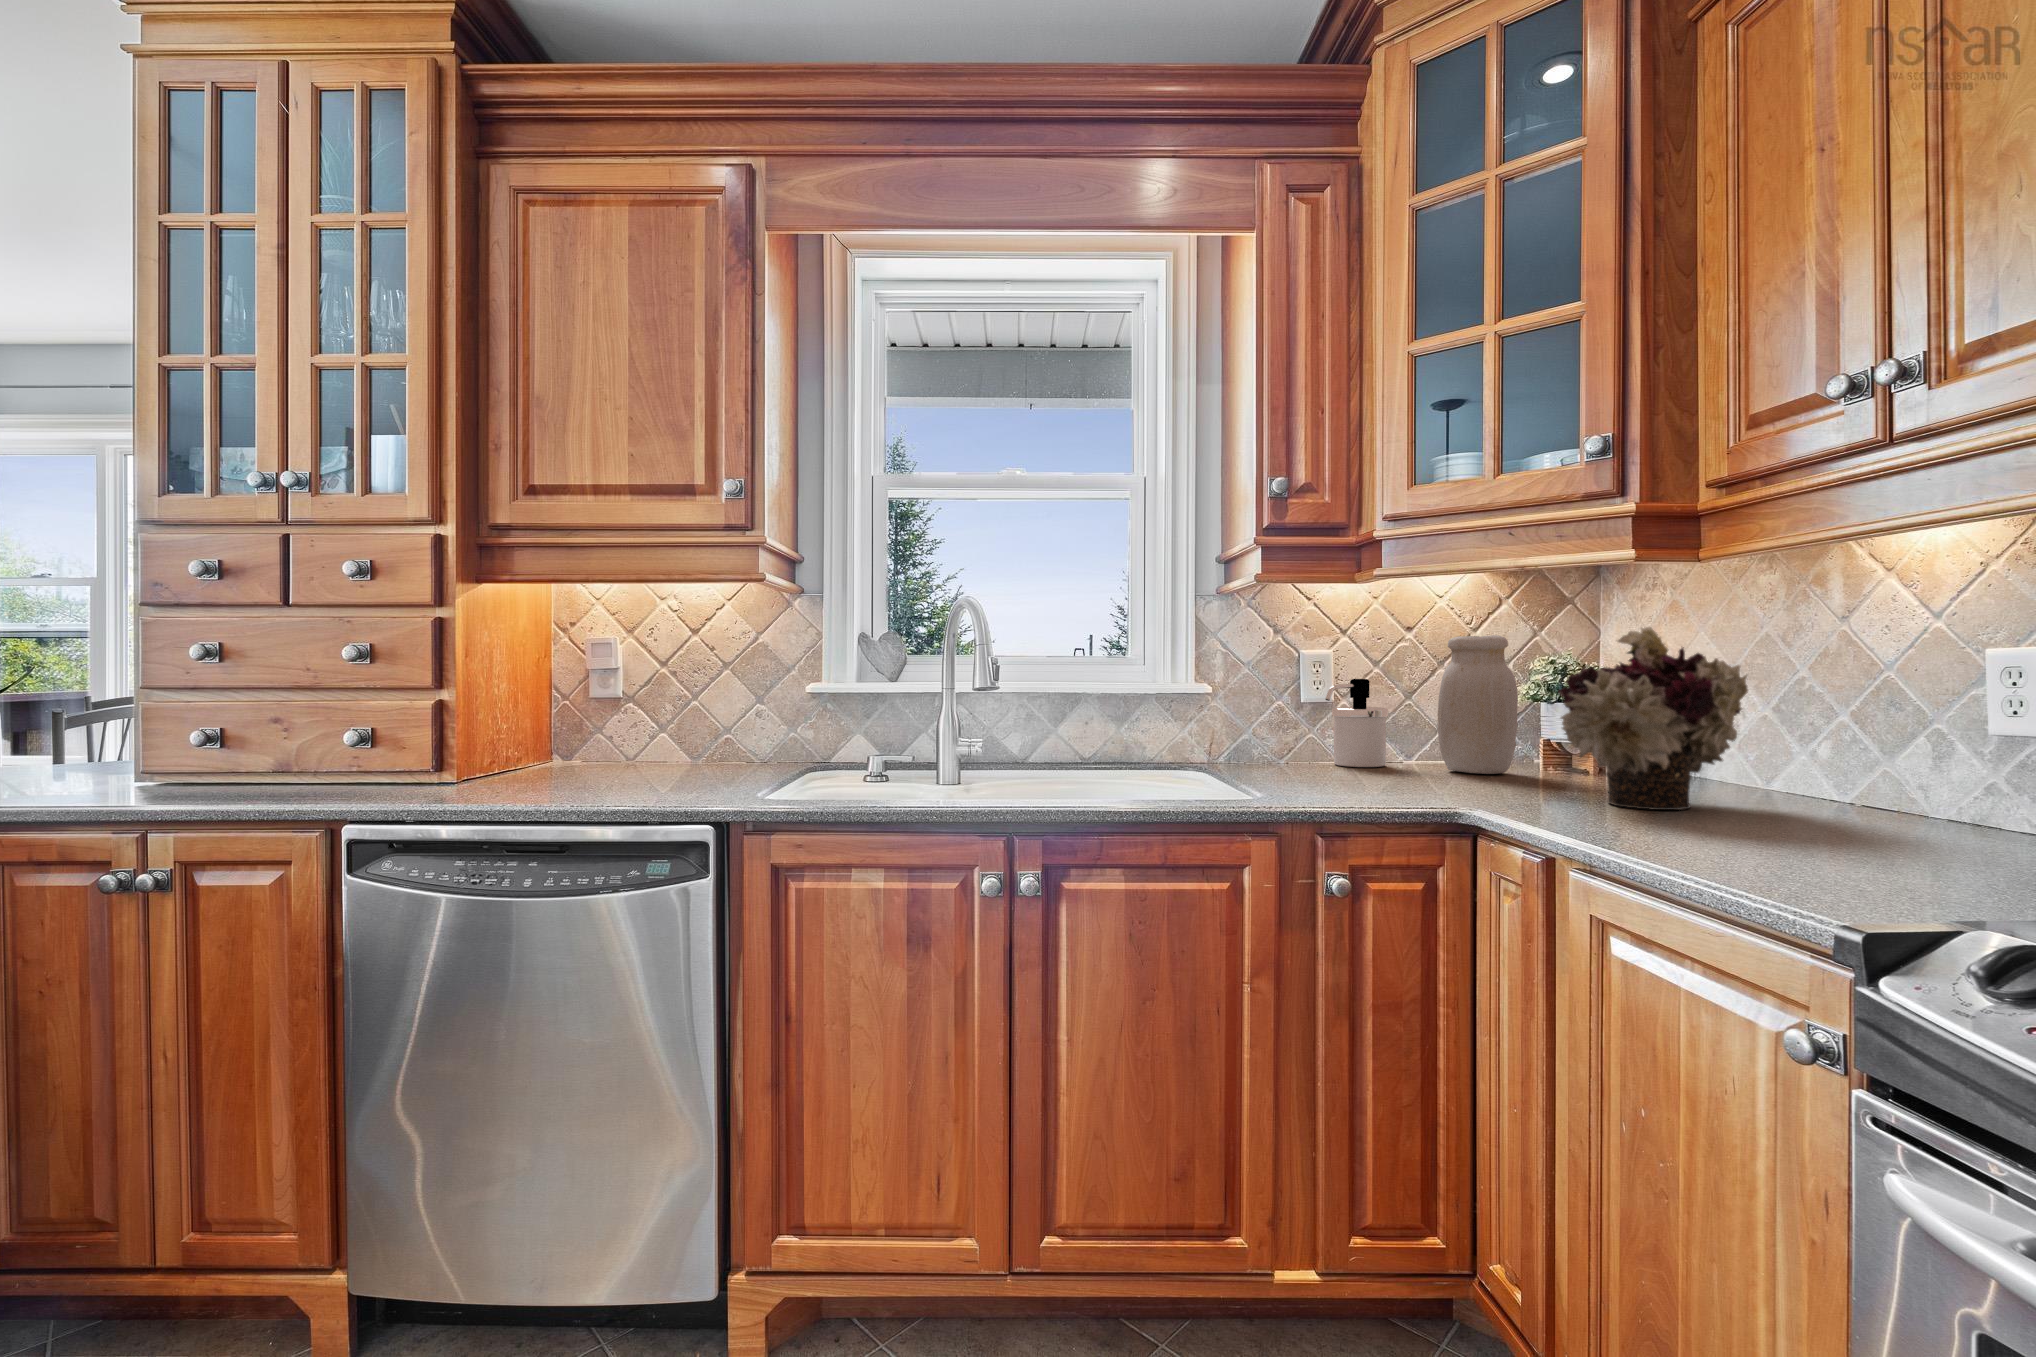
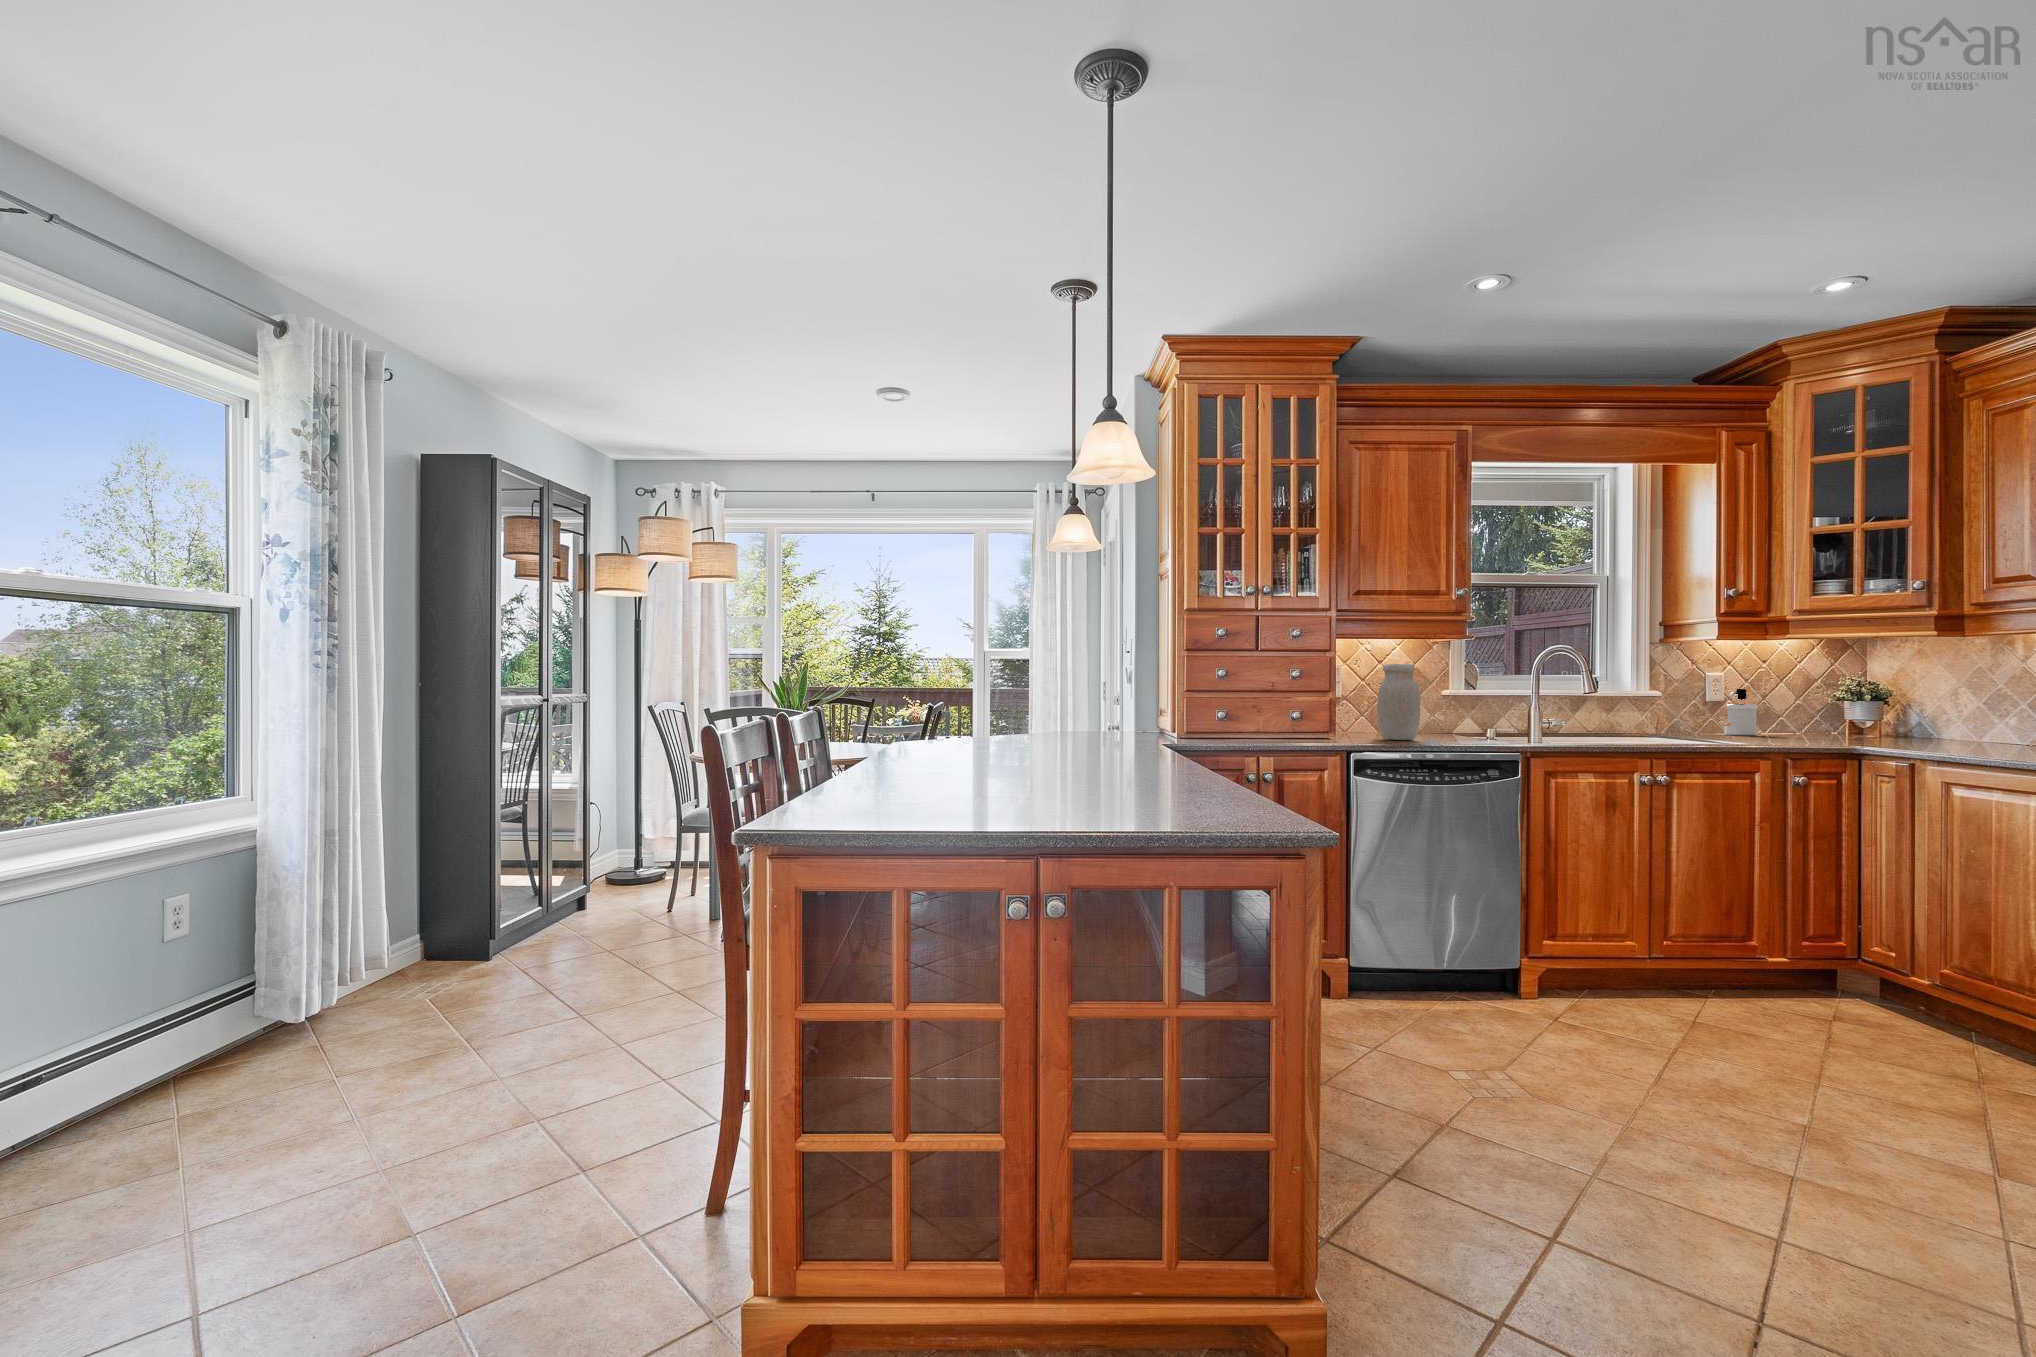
flower arrangement: present [1559,627,1748,810] -> none [1891,664,1988,746]
jar: present [1438,635,1518,774] -> present [1377,664,1420,740]

